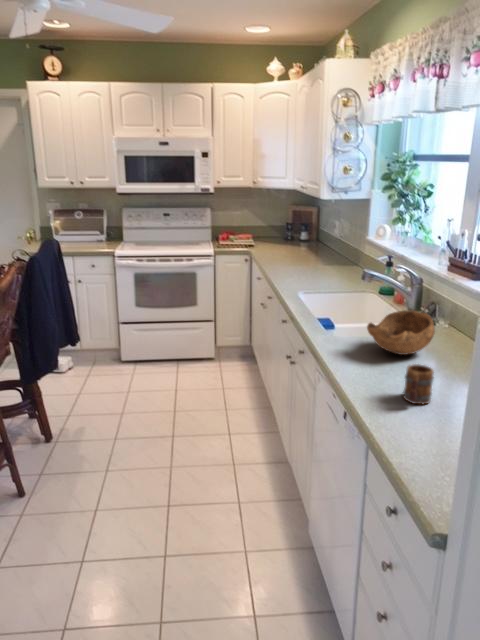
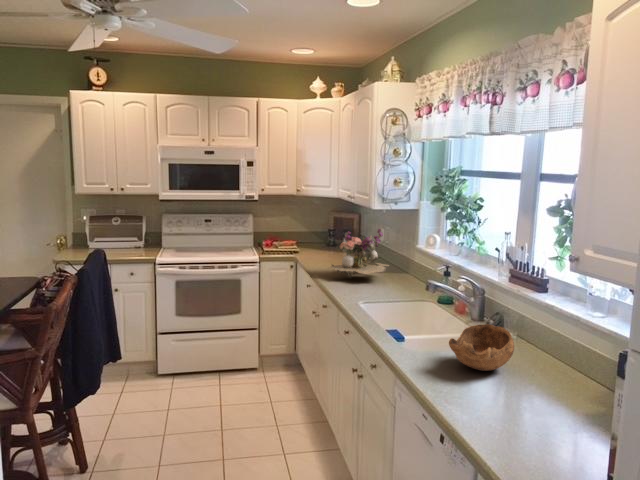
flower arrangement: none [275,218,339,270] -> present [329,229,389,277]
mug: present [403,364,434,404] -> none [503,385,534,428]

